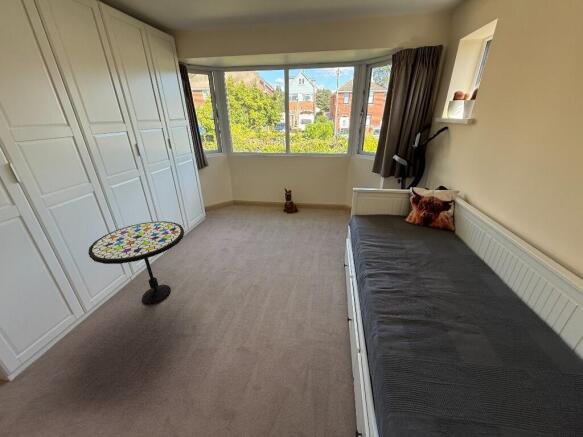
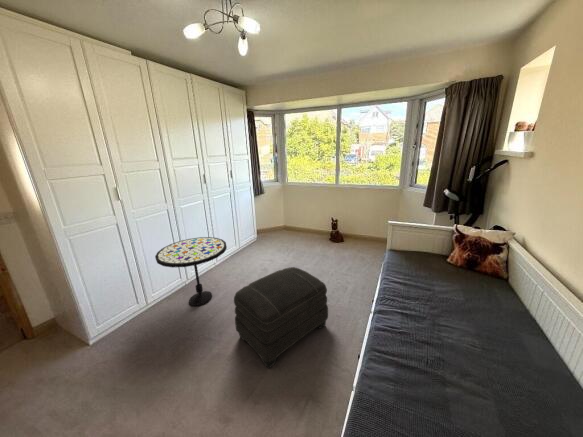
ottoman: none [210,244,308,352] -> present [234,267,328,368]

